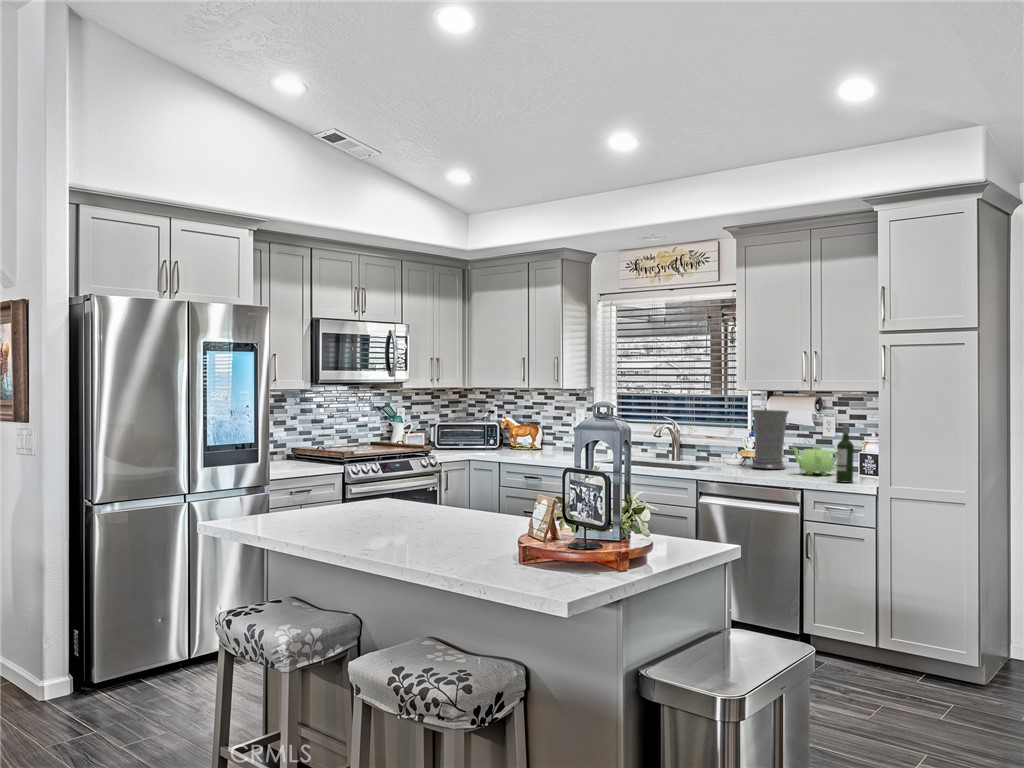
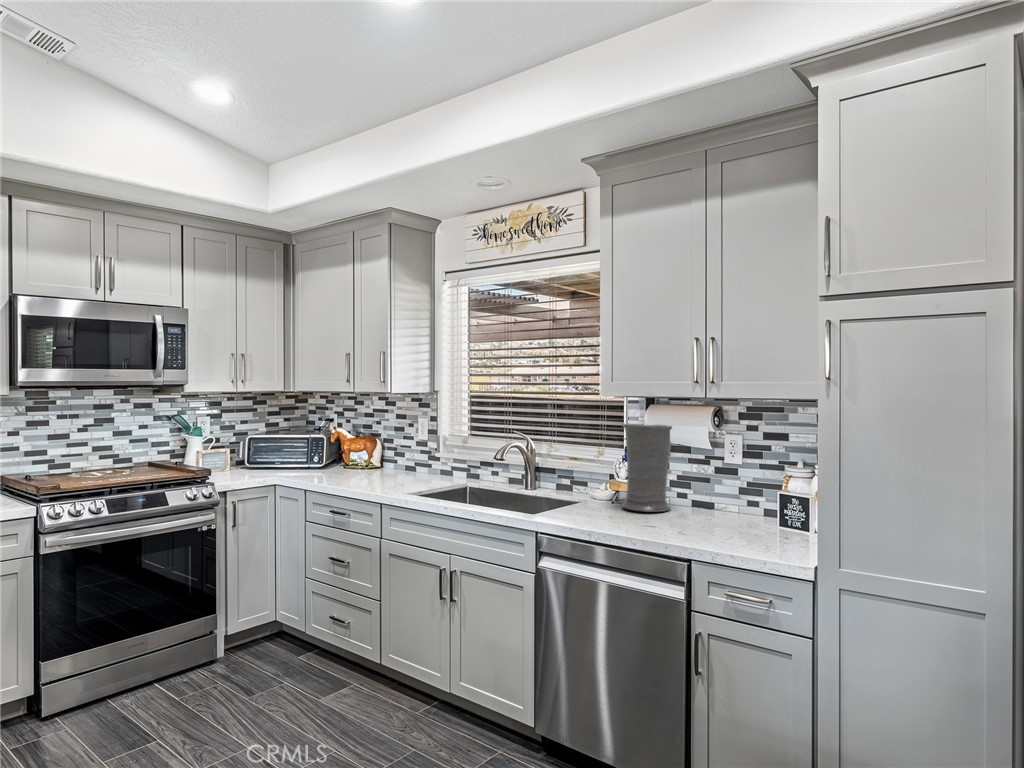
wine bottle: present [836,424,854,483] -> none [744,455,773,556]
teapot: present [791,446,837,476] -> none [673,483,745,531]

